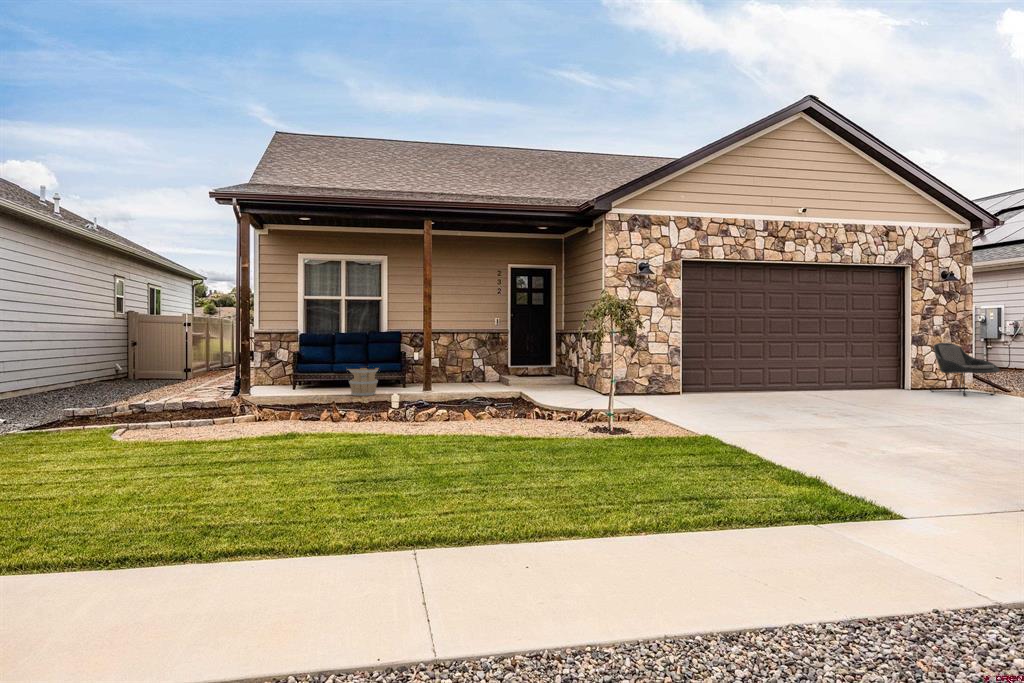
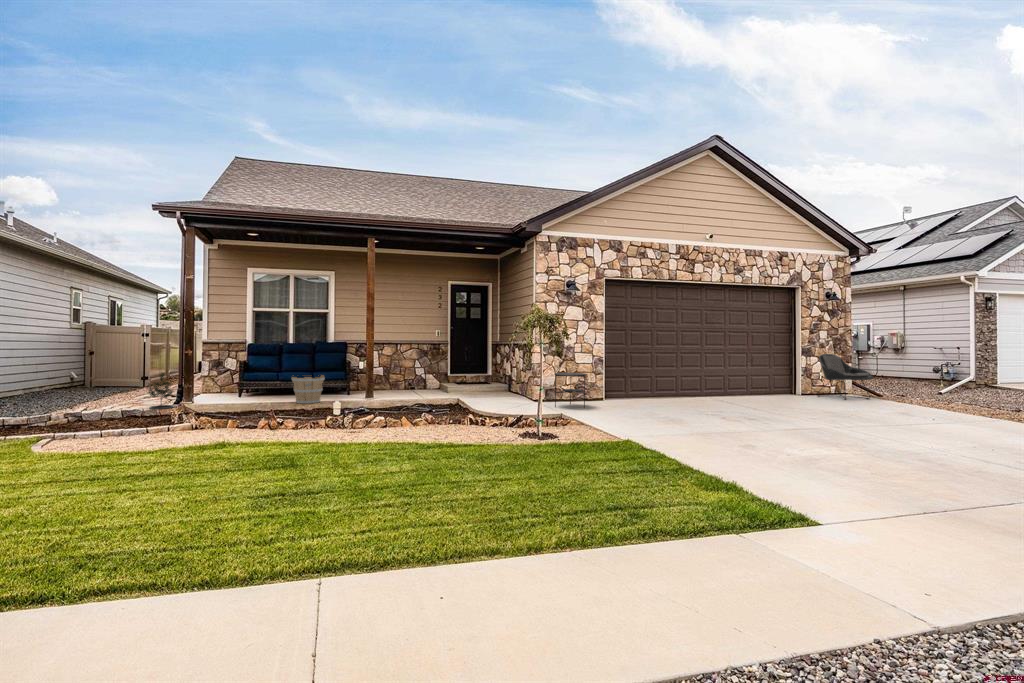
potted tree: none [205,360,234,400] -> present [148,373,174,409]
side table: none [624,364,660,403] -> present [555,373,586,408]

